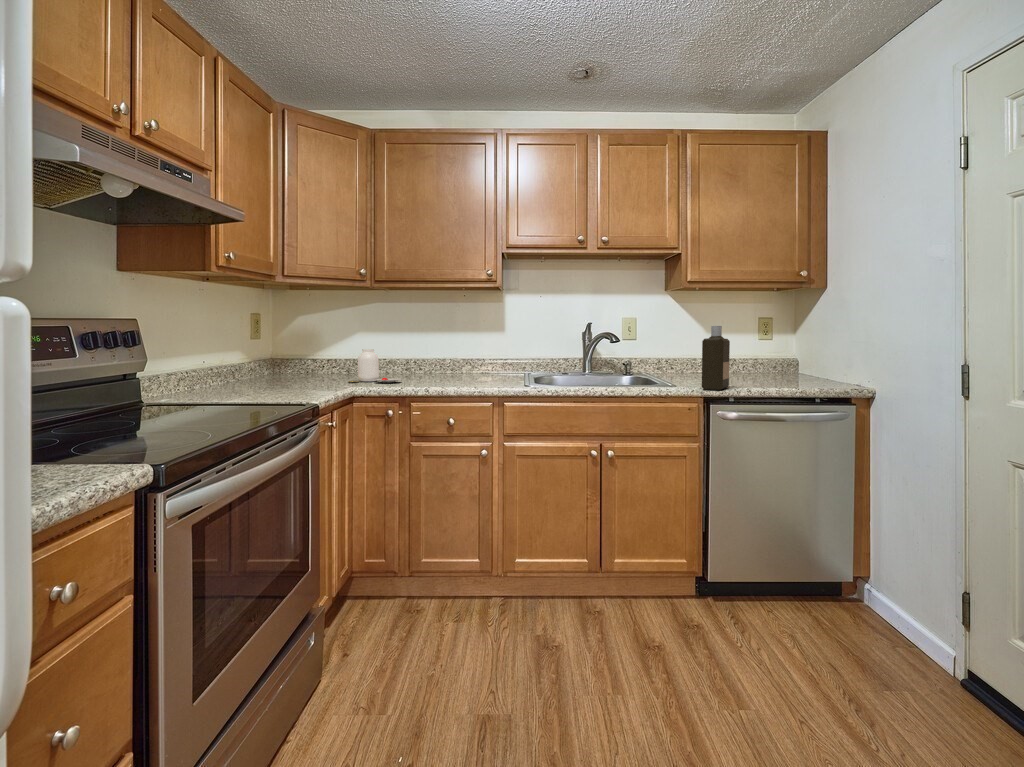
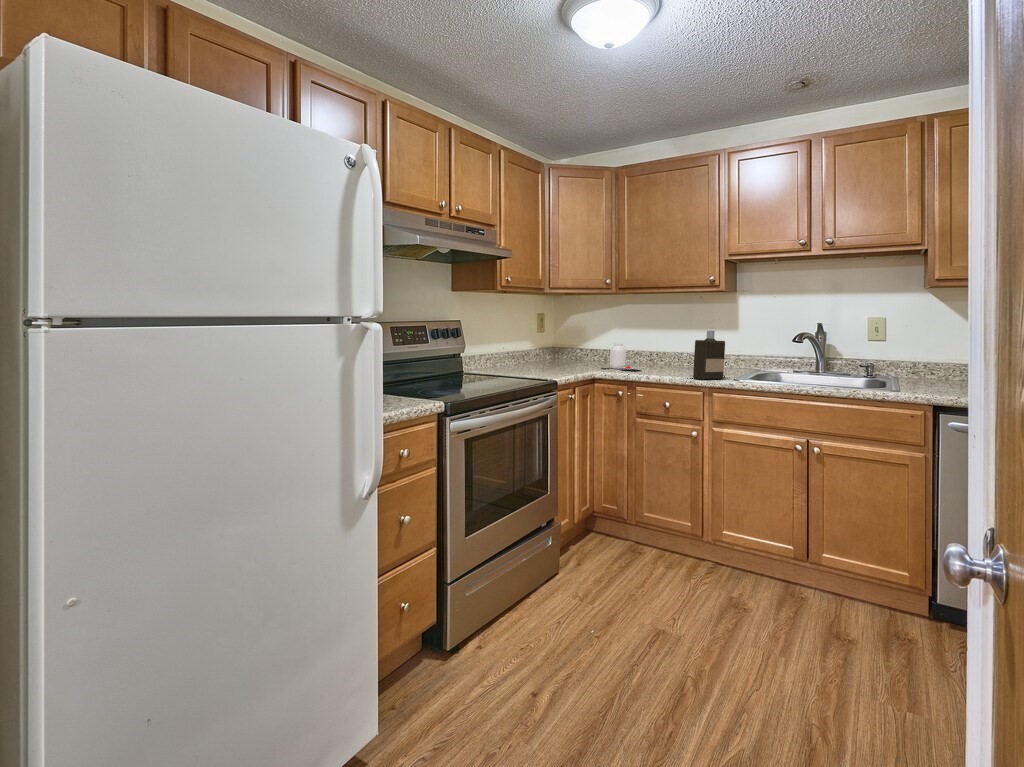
bottle: present [702,326,730,390] -> present [693,331,725,380]

